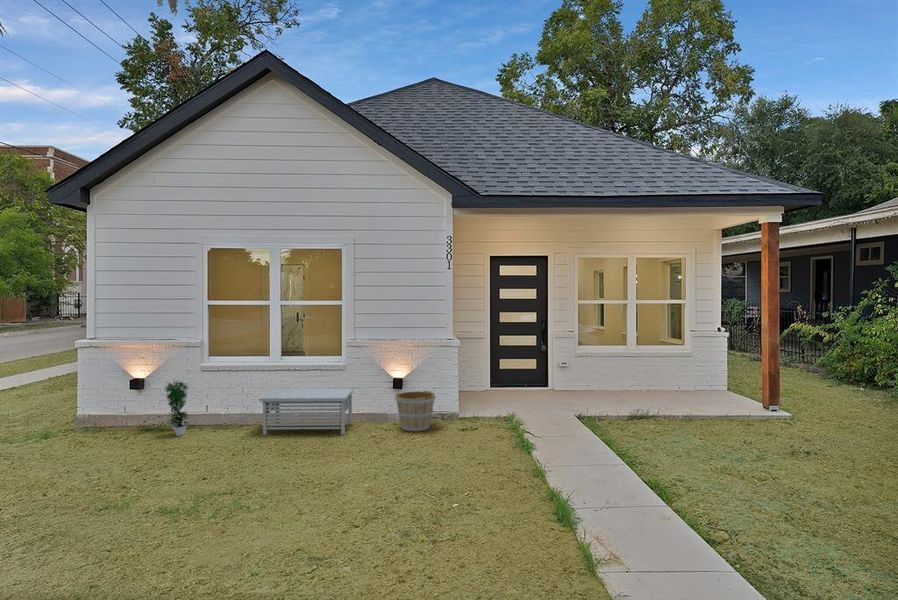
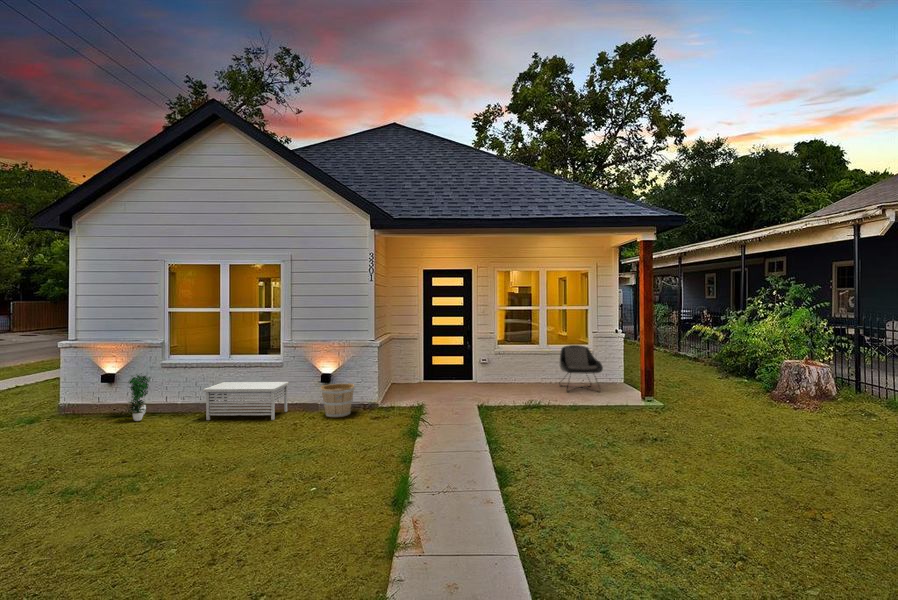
lounge chair: none [651,345,708,401] -> present [560,345,603,392]

